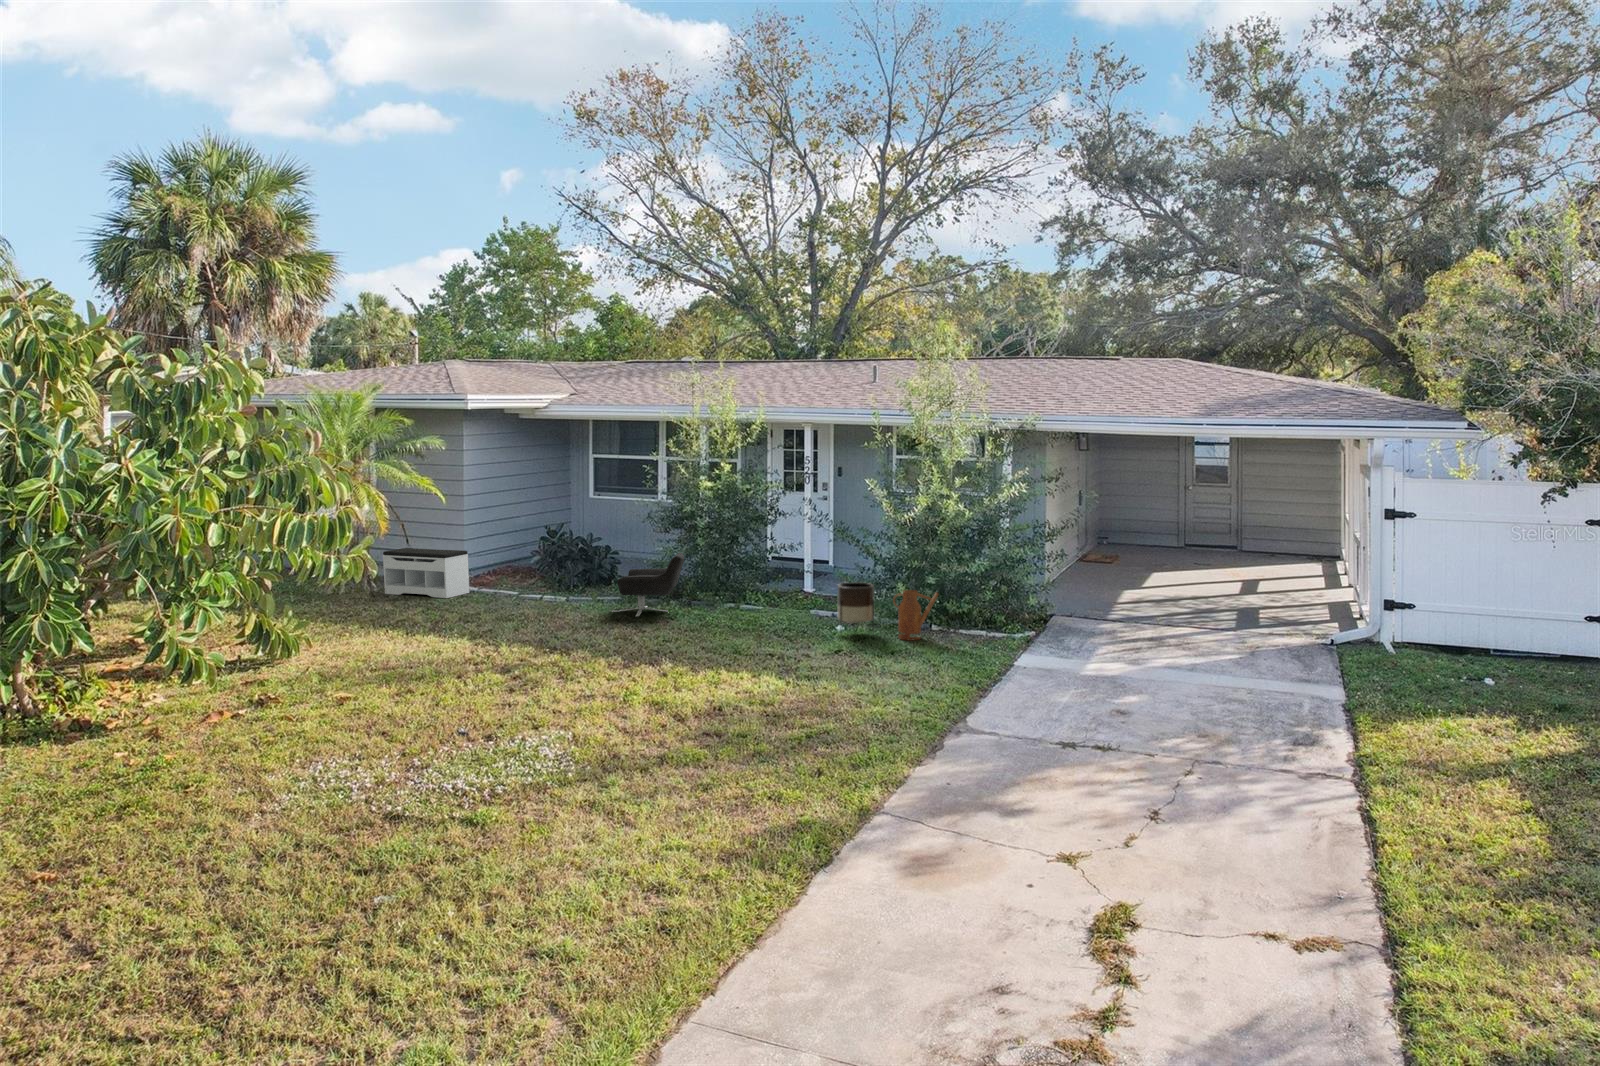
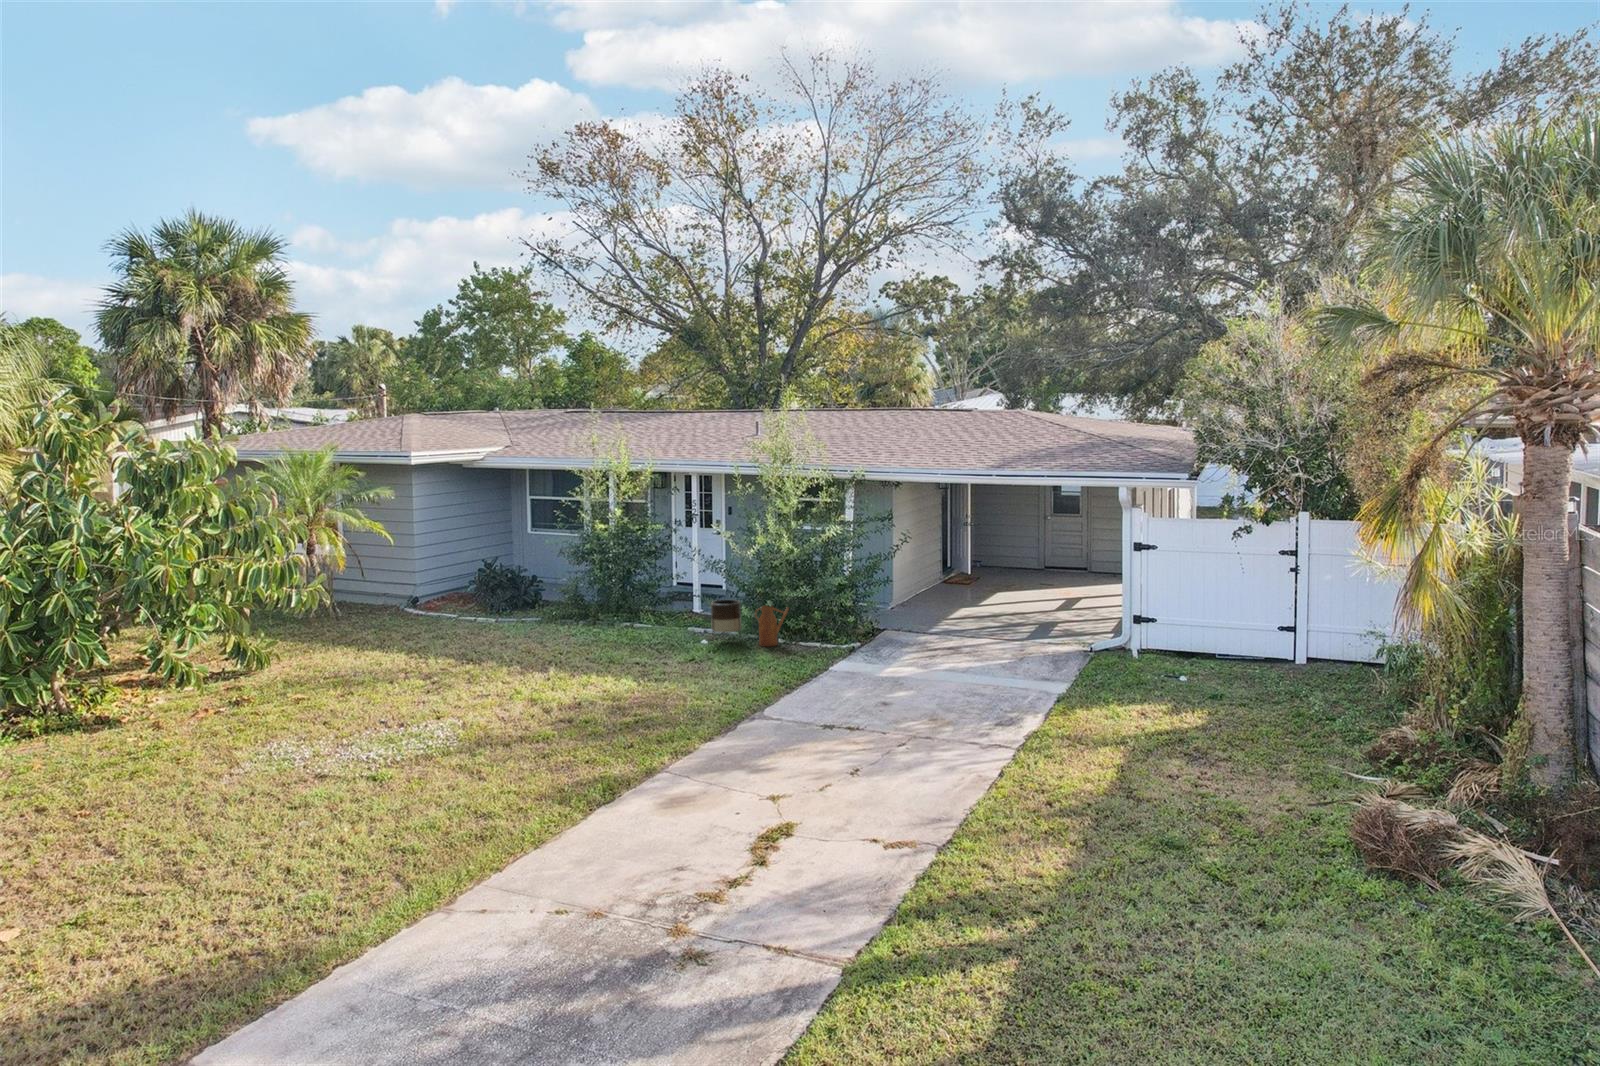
bench: present [383,548,469,598] -> none [348,576,422,619]
lounge chair: present [612,551,684,616] -> none [535,575,598,631]

